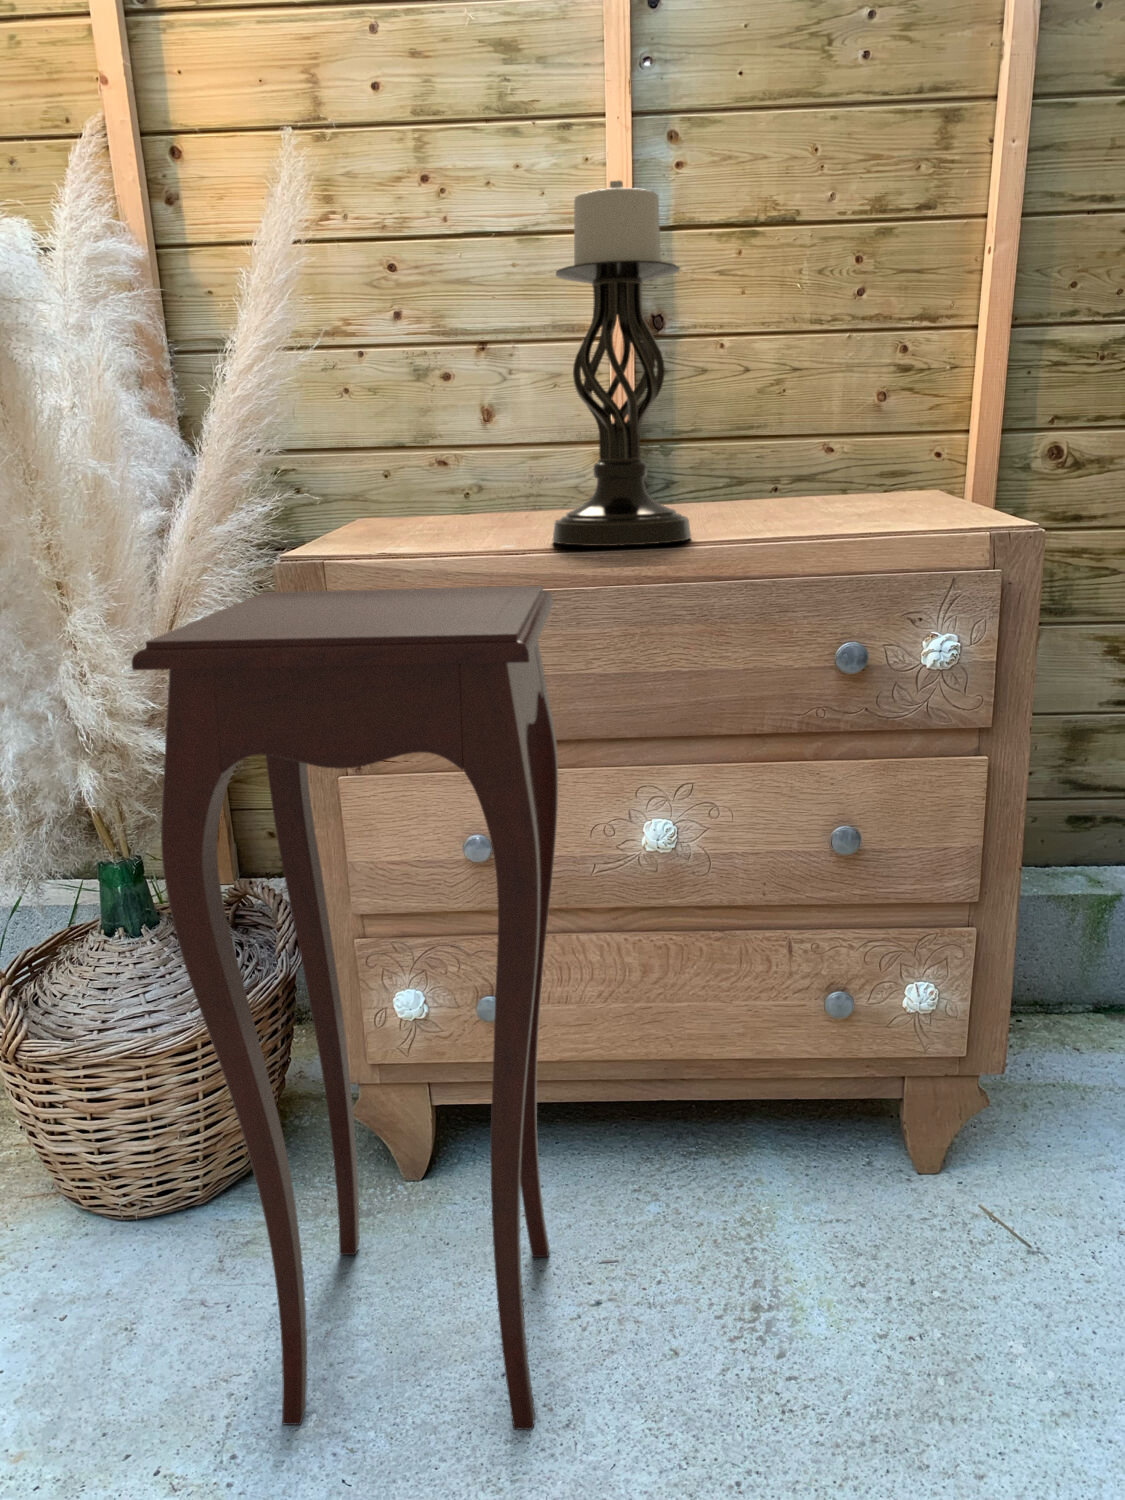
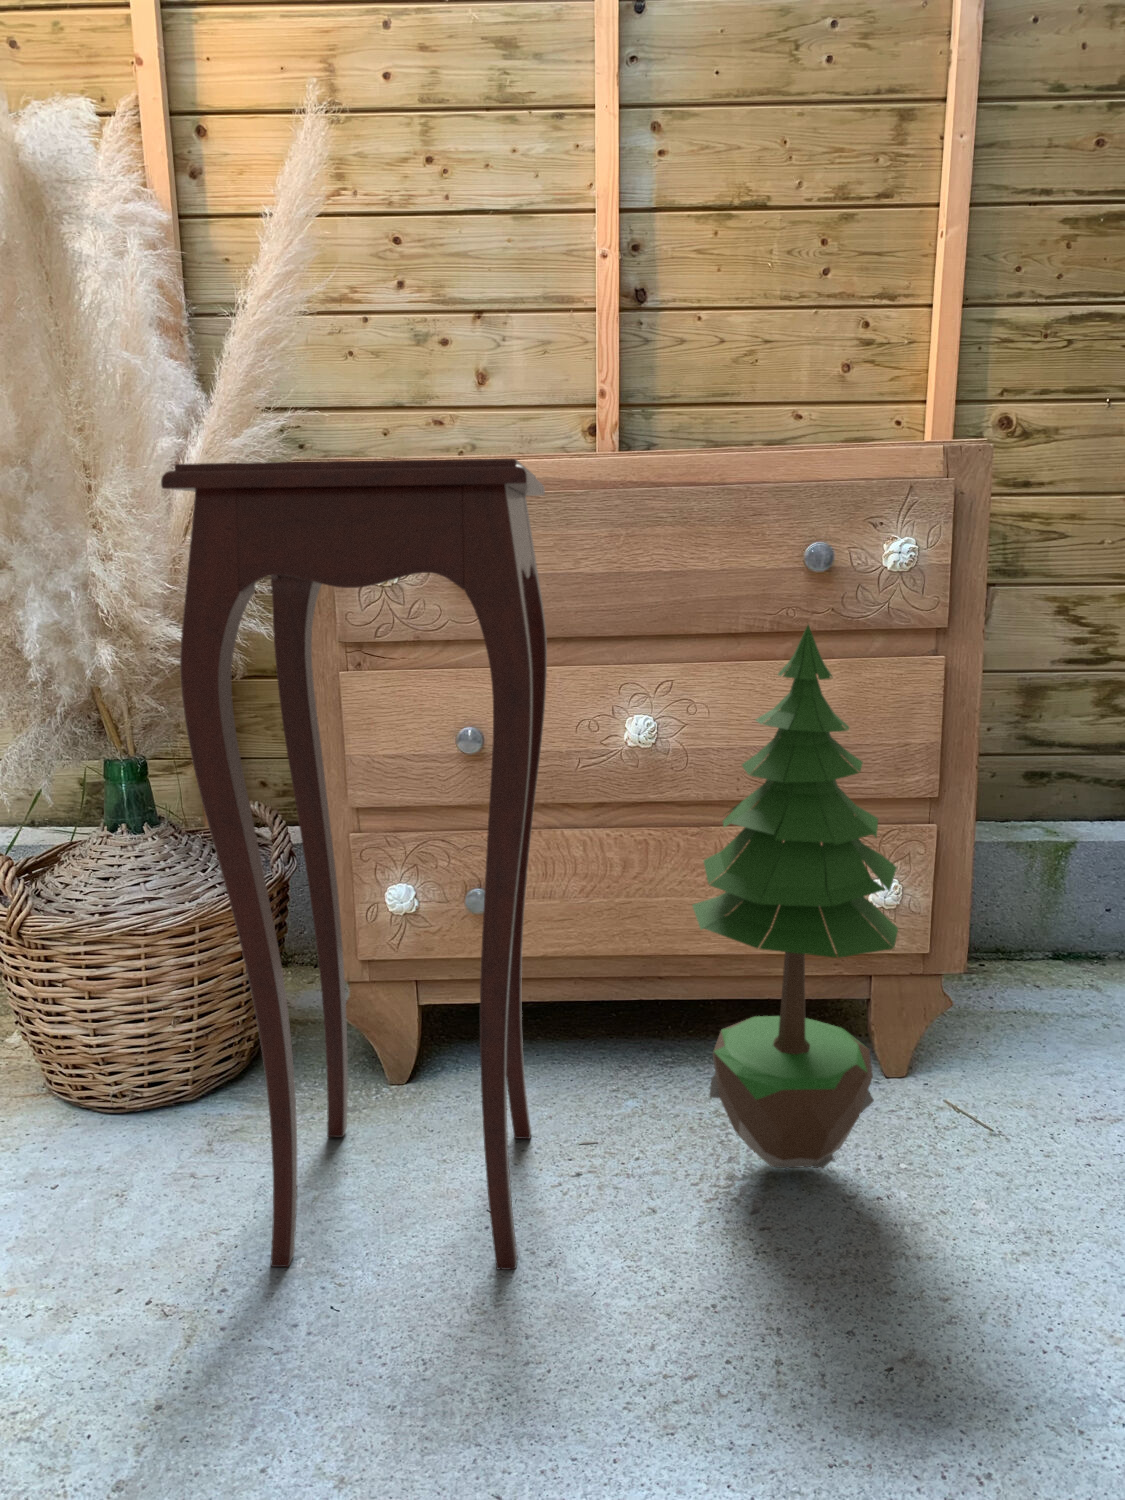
candle holder: present [553,181,691,546] -> none [544,125,672,459]
potted tree: none [715,755,935,1308] -> present [692,625,898,1169]

